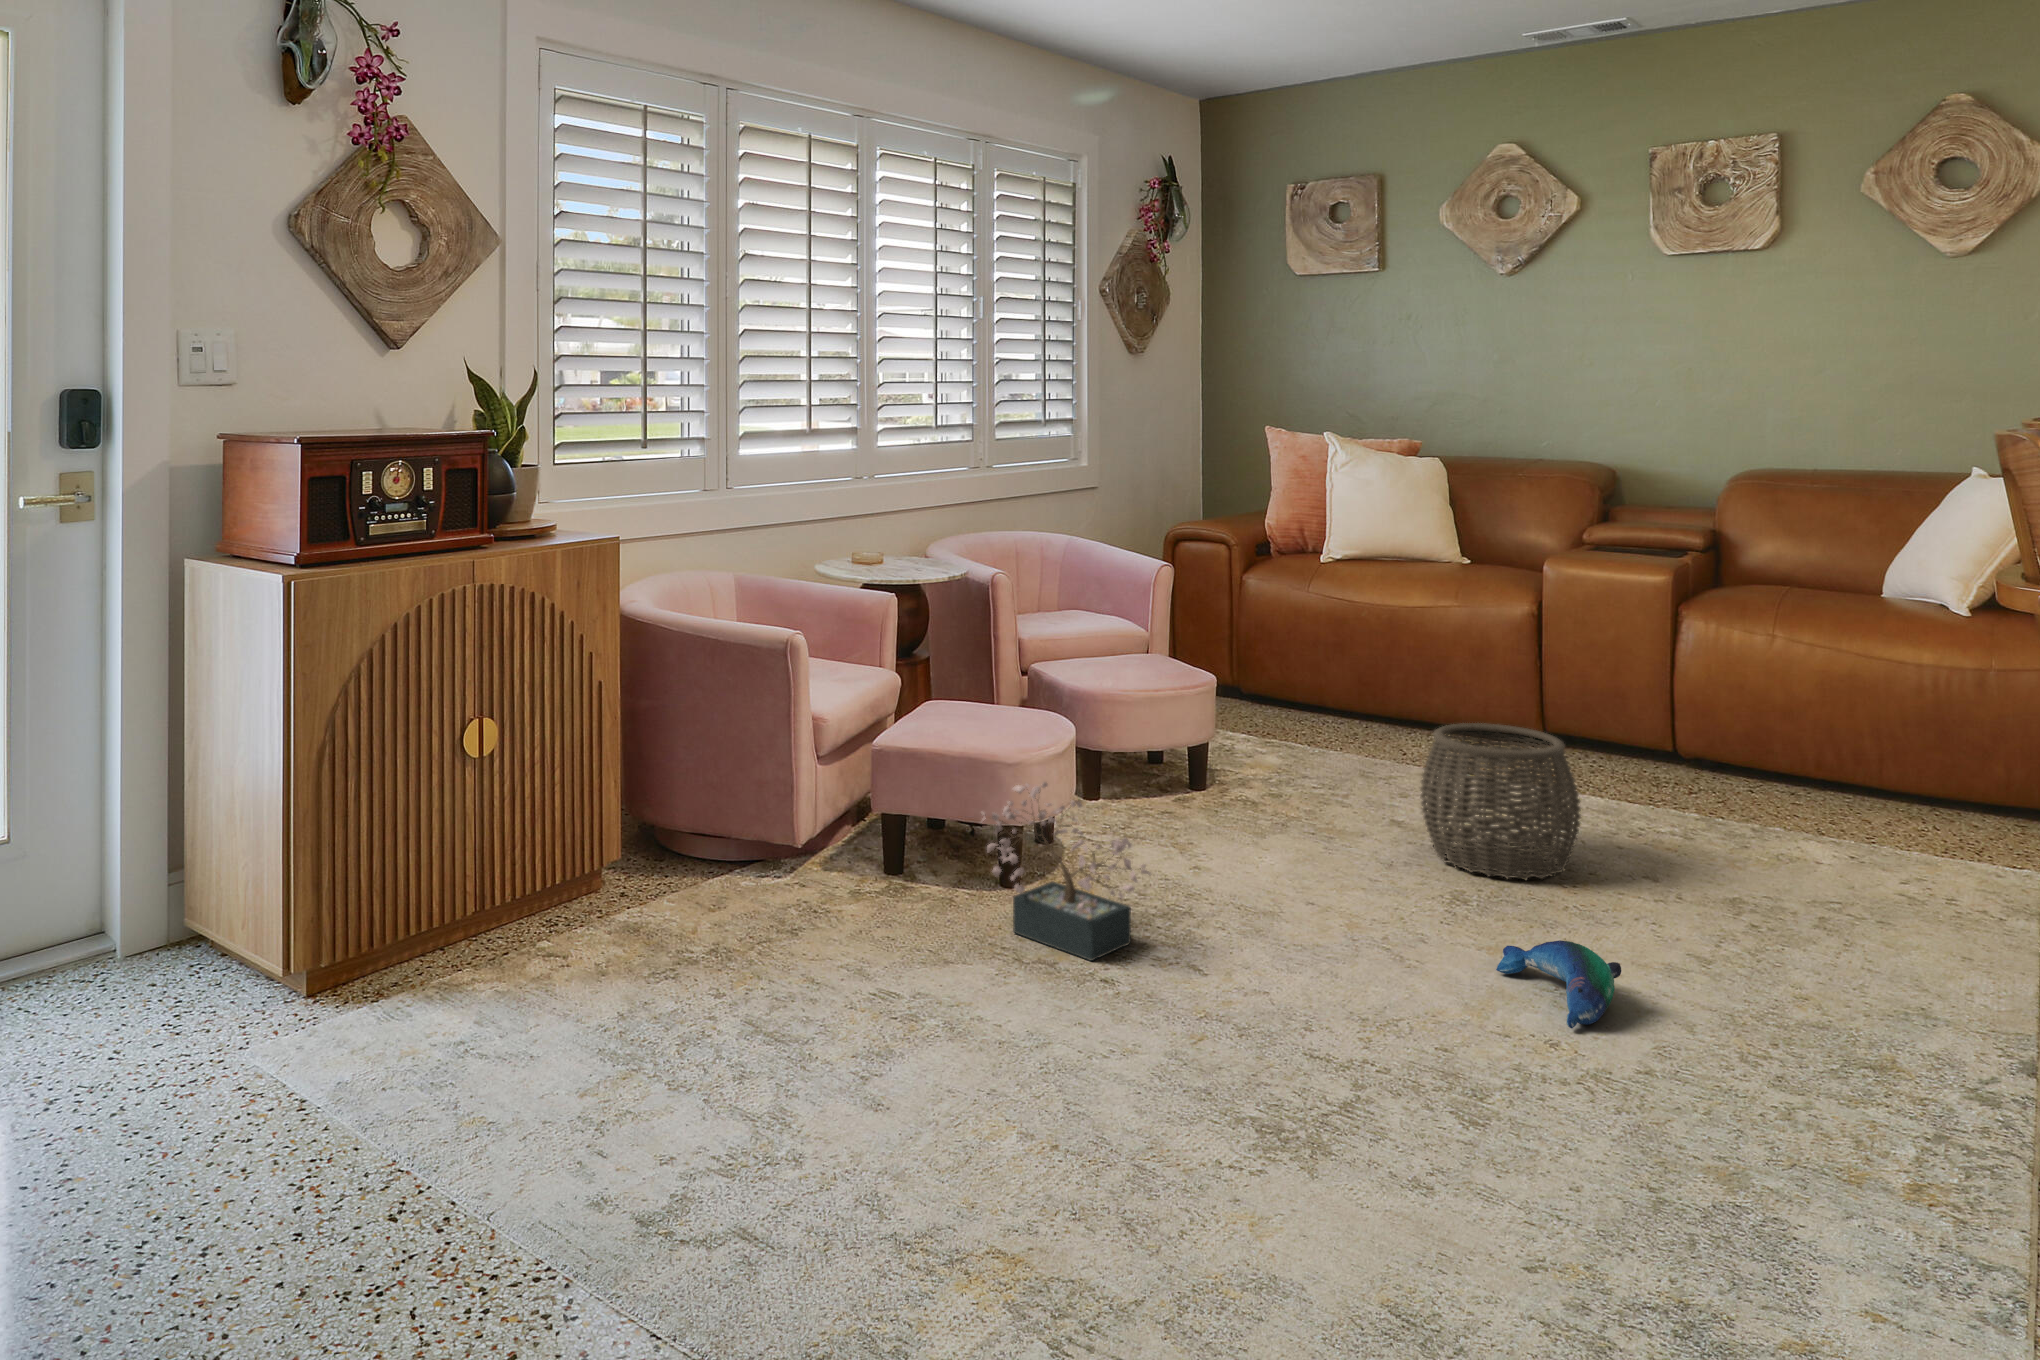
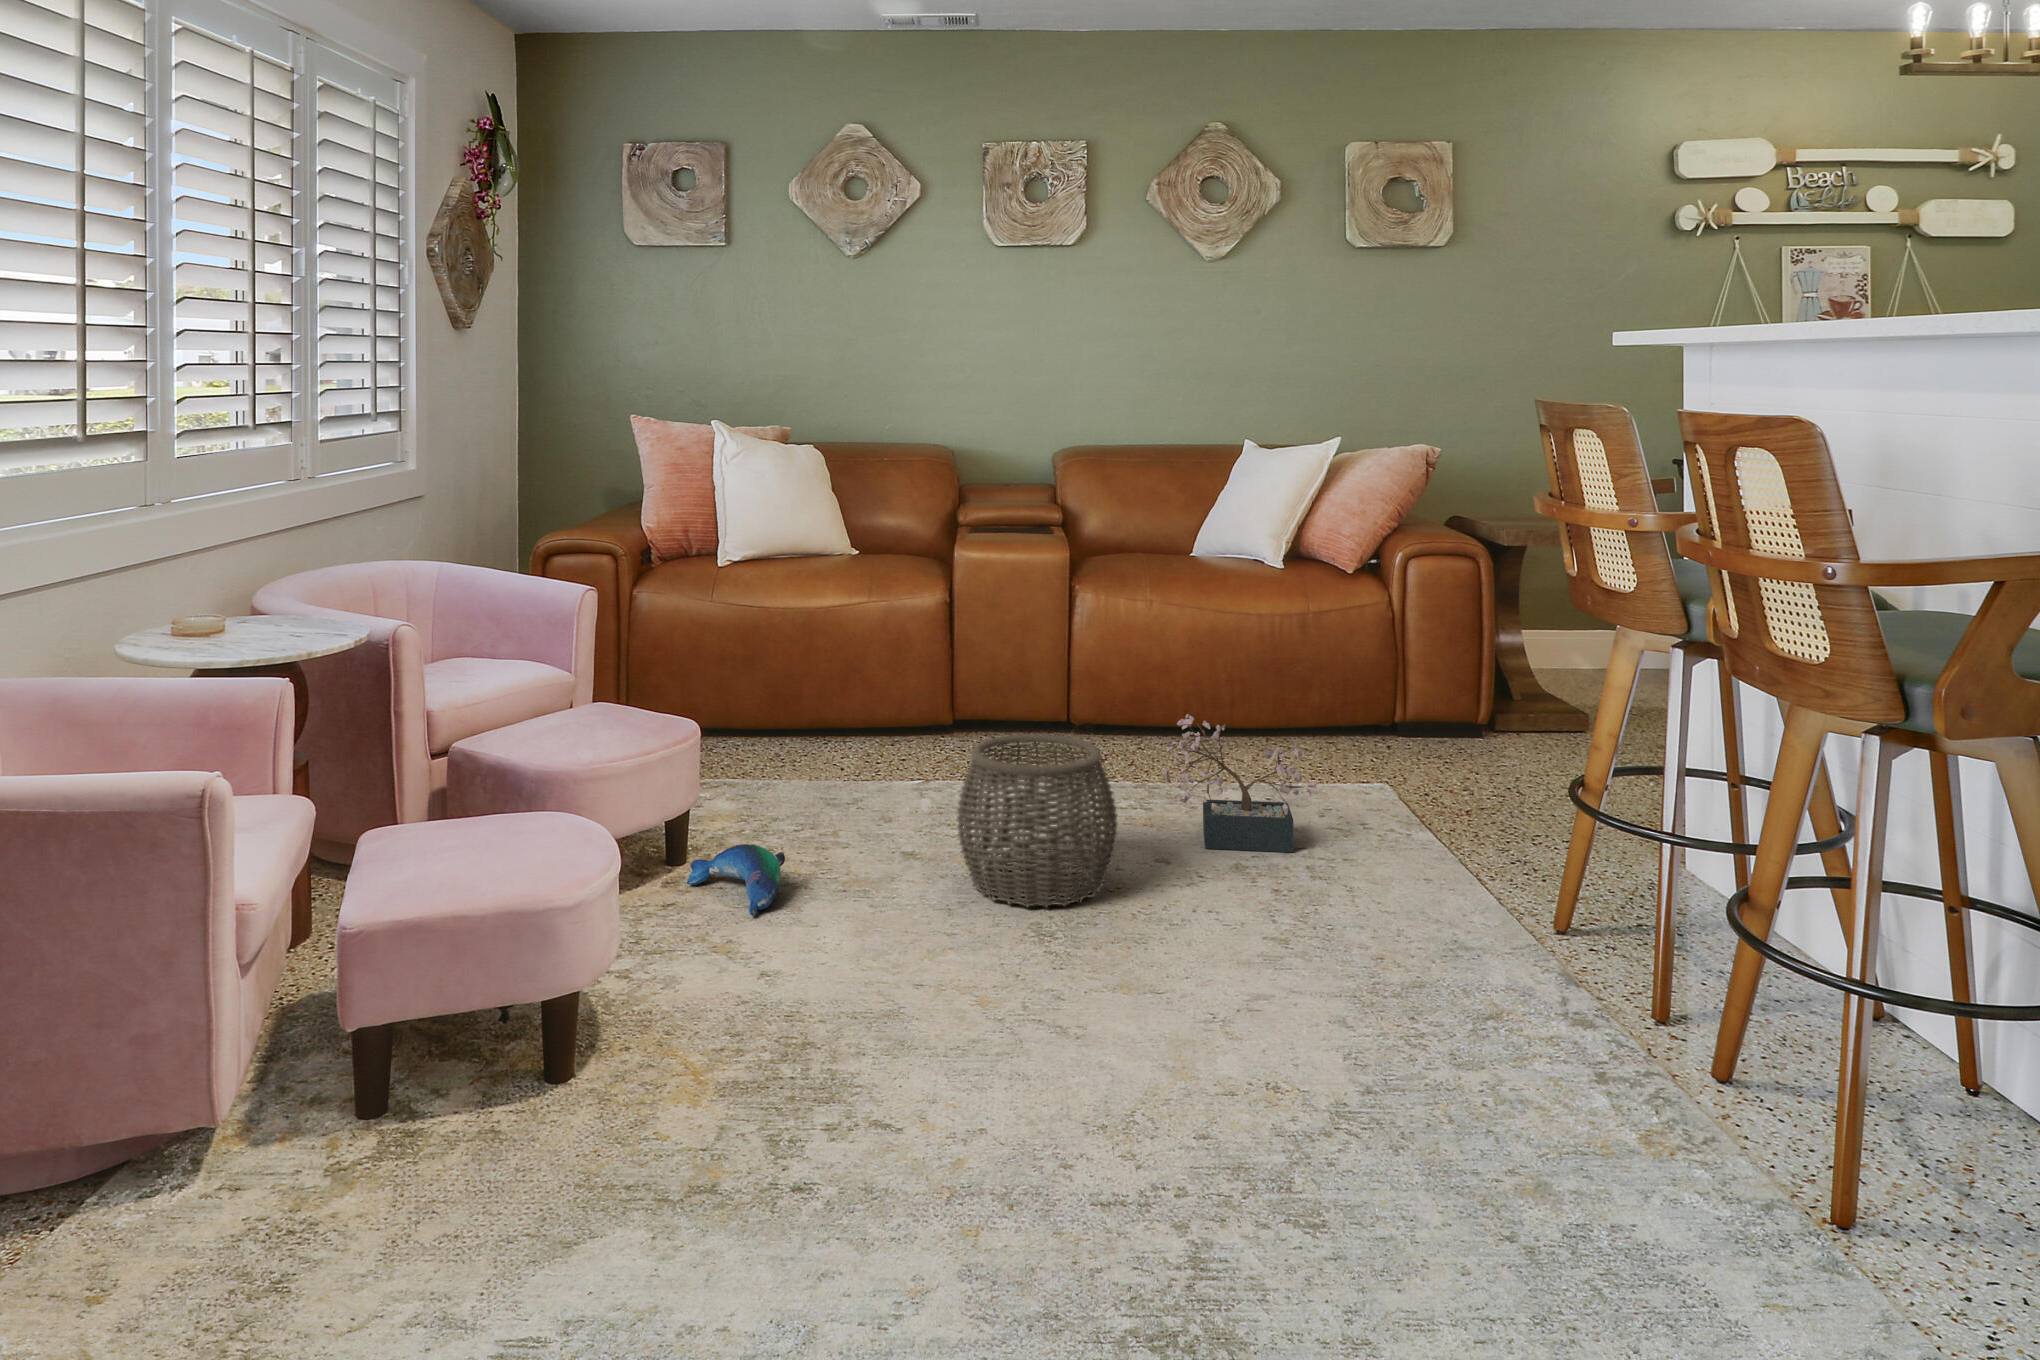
decorative plant: present [982,782,1151,961] -> present [1164,714,1317,852]
plush toy: present [1496,940,1621,1028] -> present [687,844,785,916]

